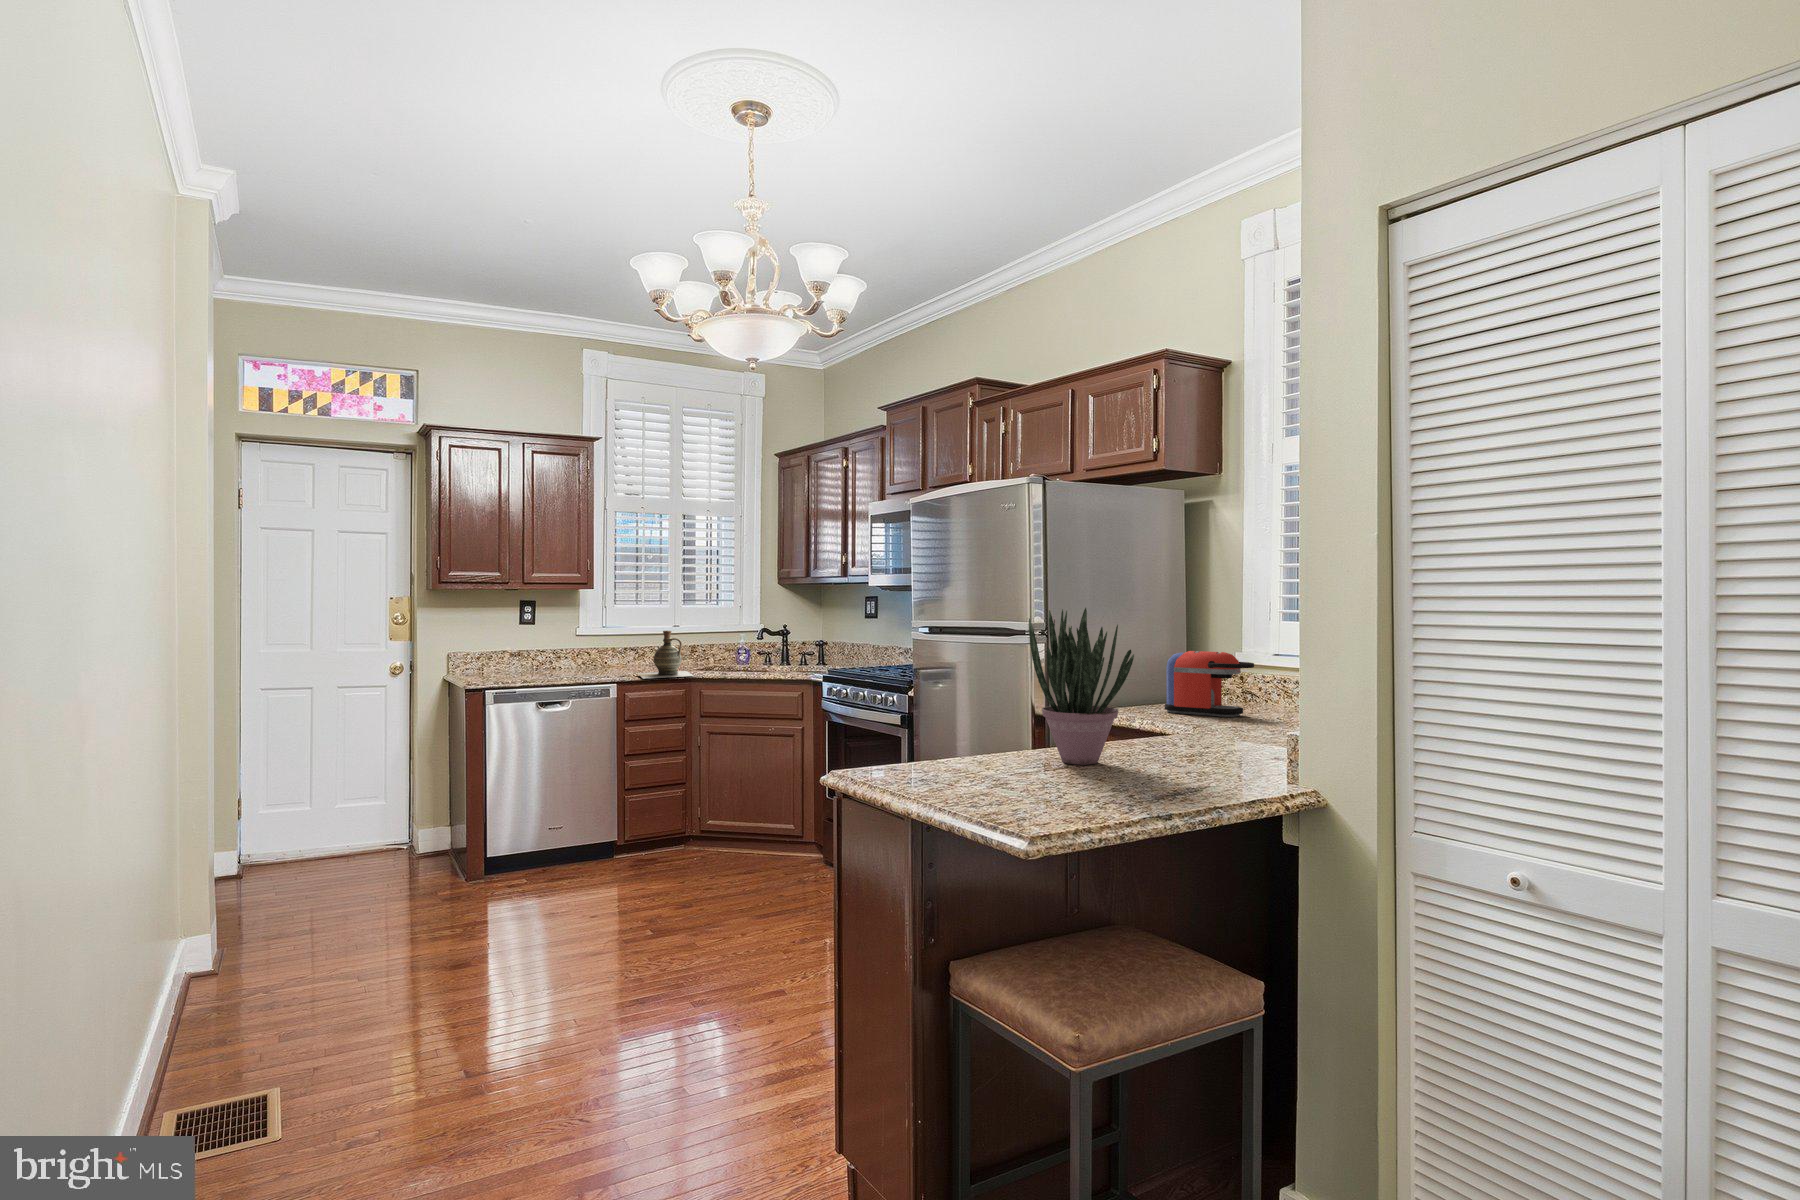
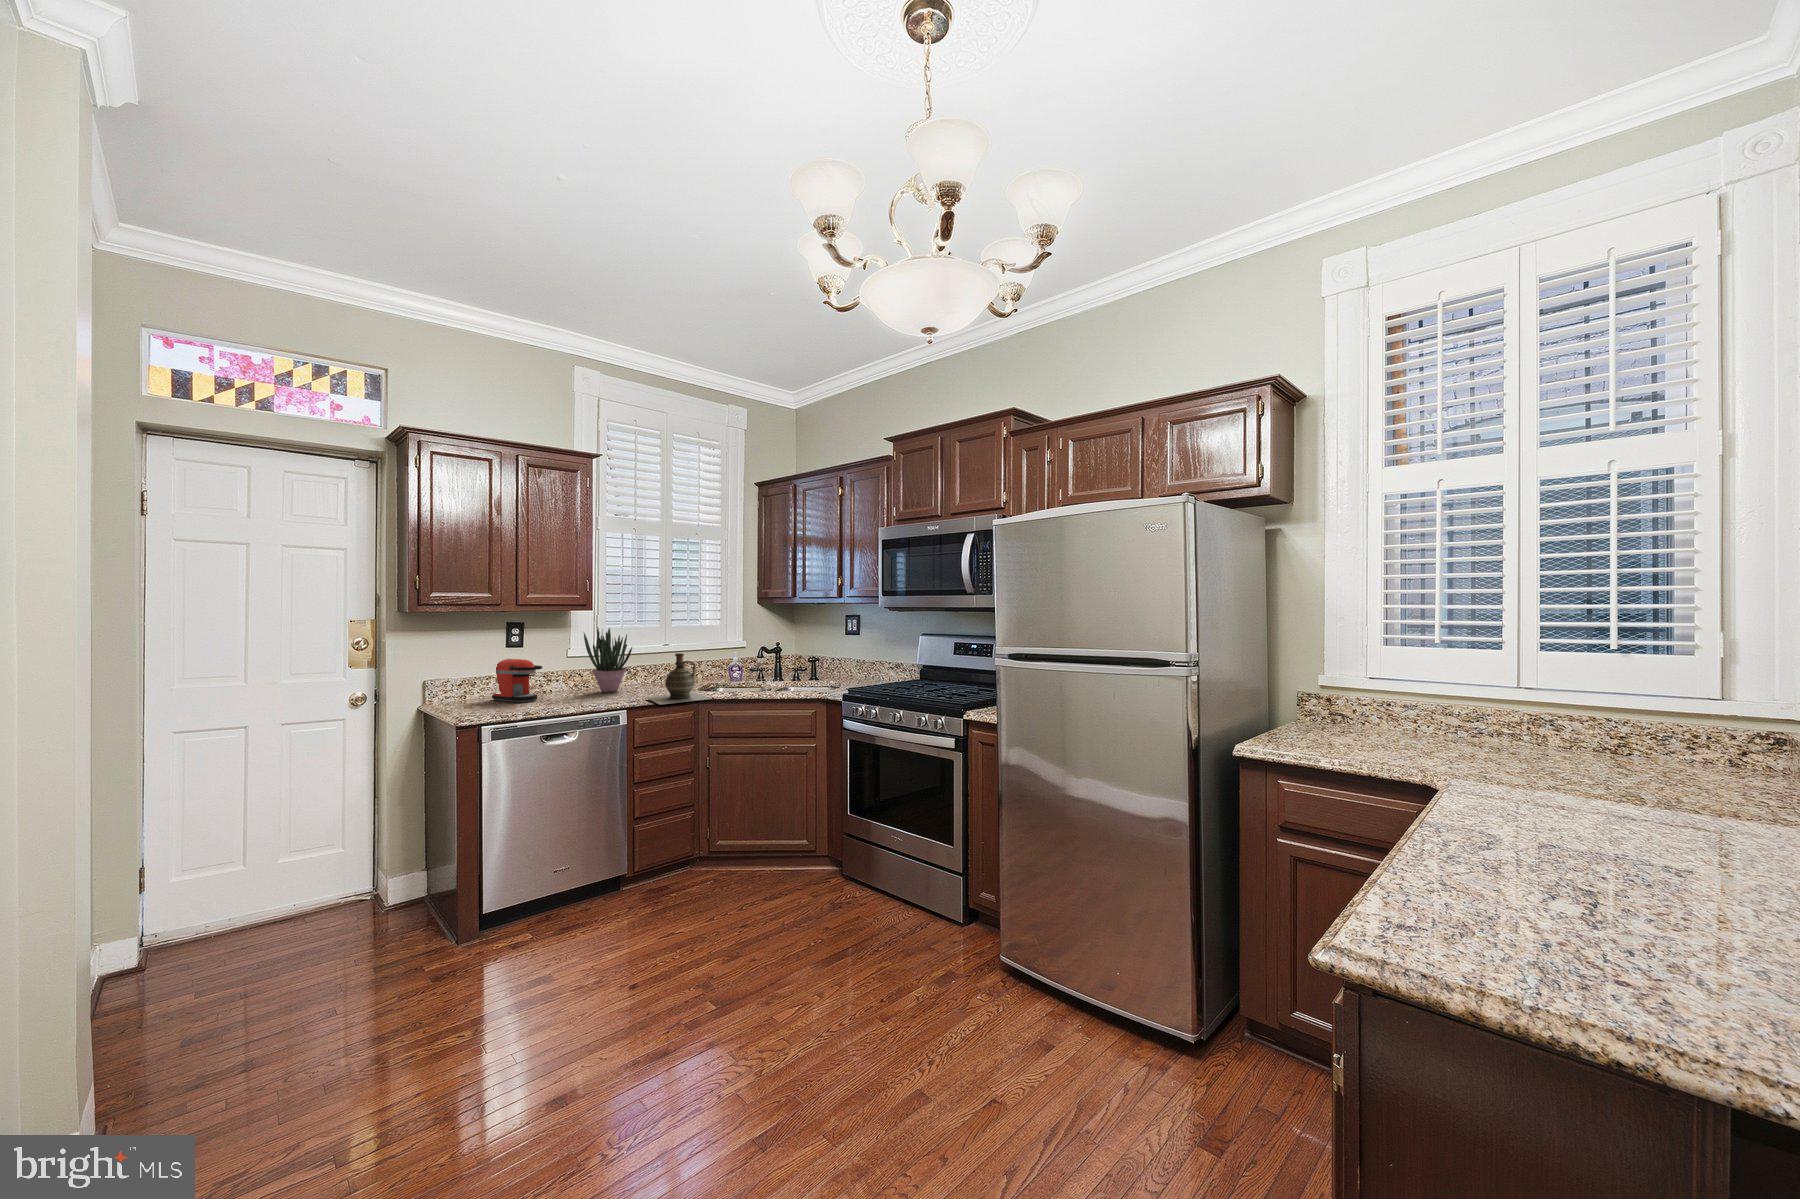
potted plant: present [1029,608,1134,765] -> present [584,628,632,692]
coffee maker: present [1165,651,1254,717] -> present [492,659,542,702]

